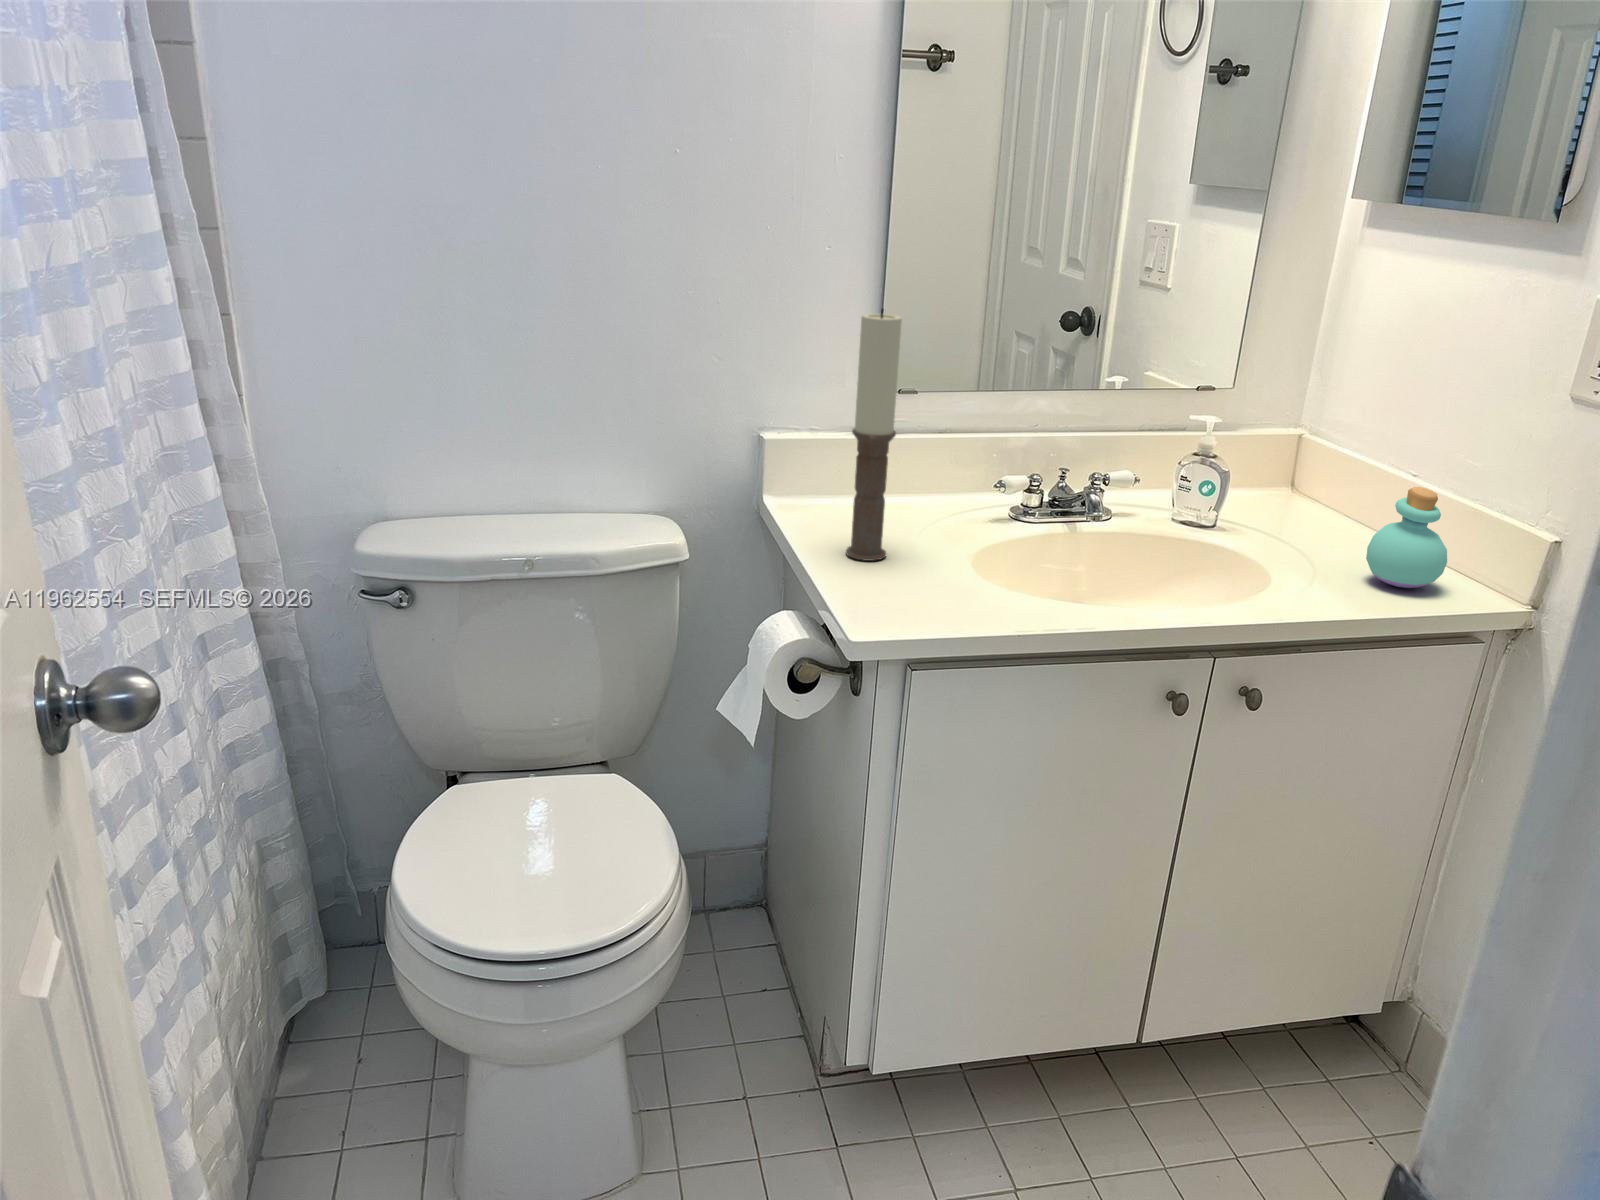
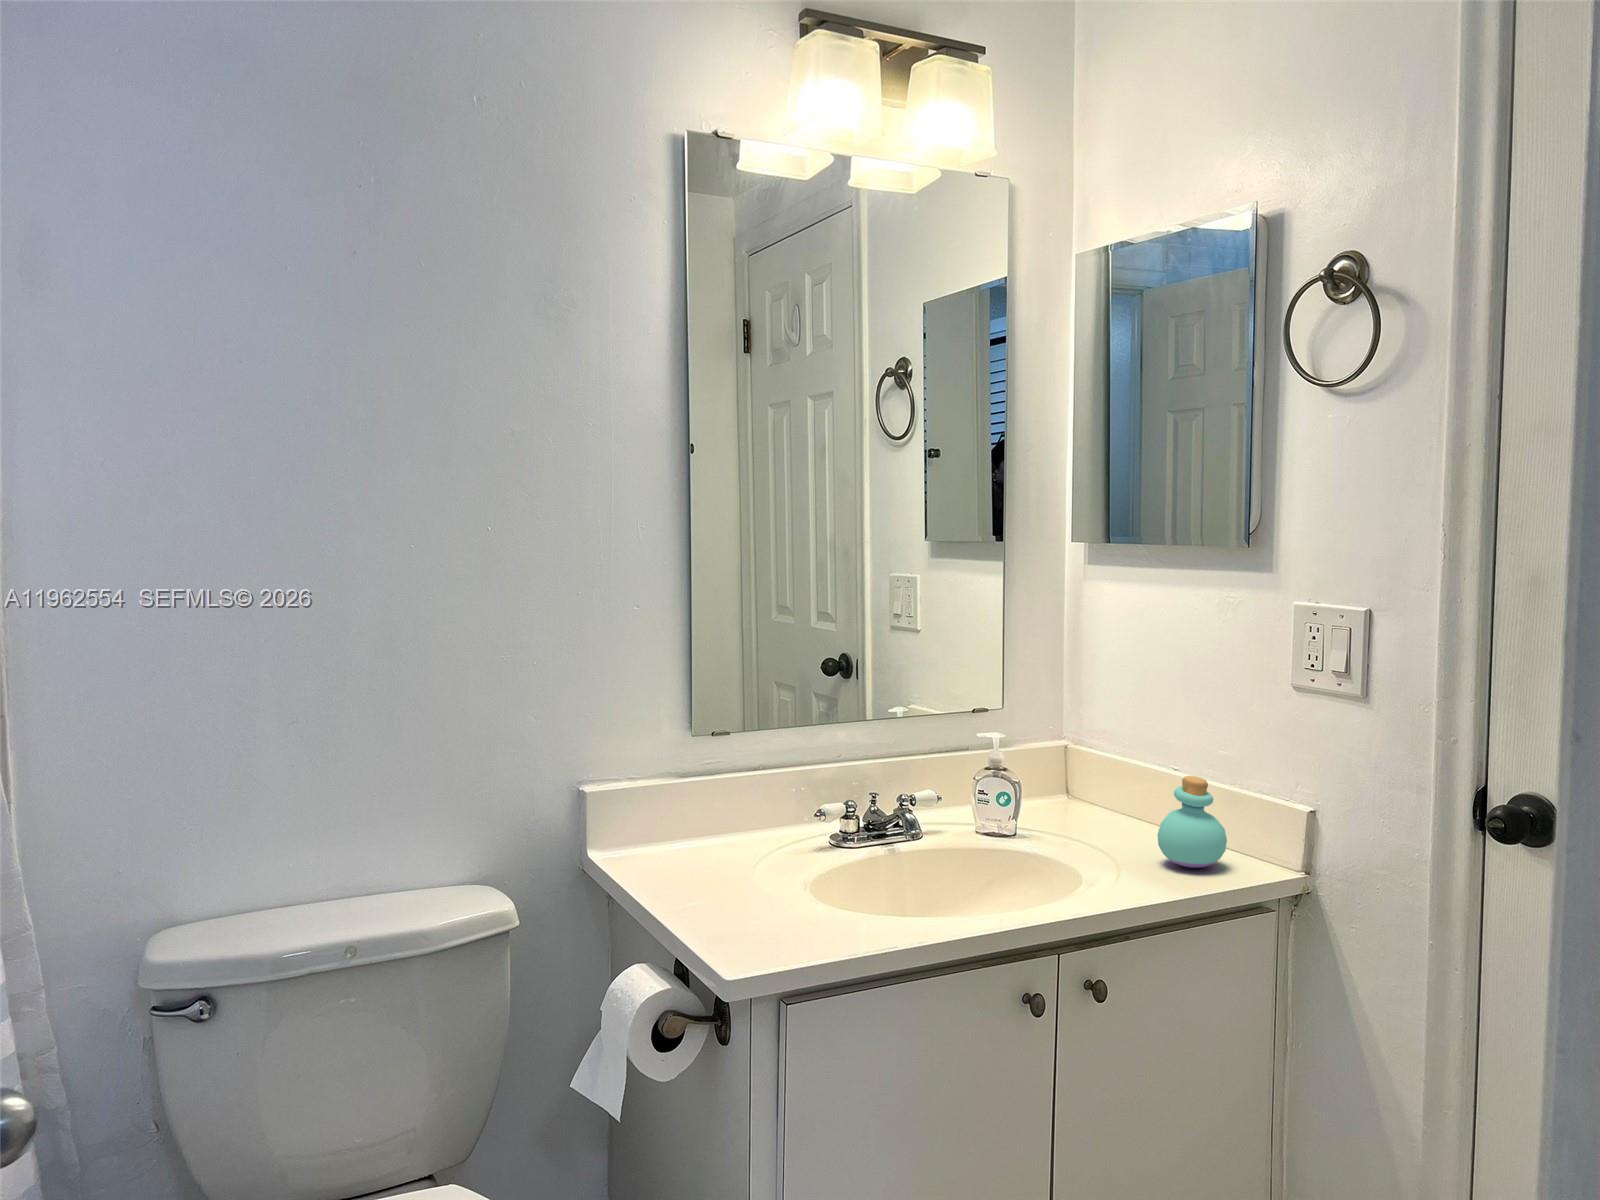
candle: present [846,309,902,561] -> none [689,656,731,902]

